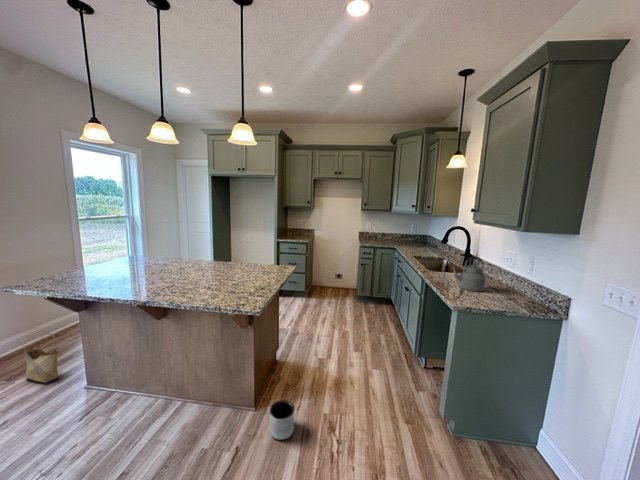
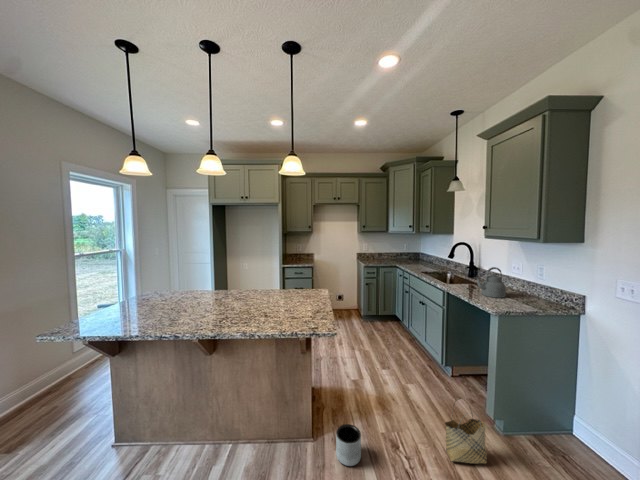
woven basket: present [23,342,58,382] -> present [445,398,487,463]

